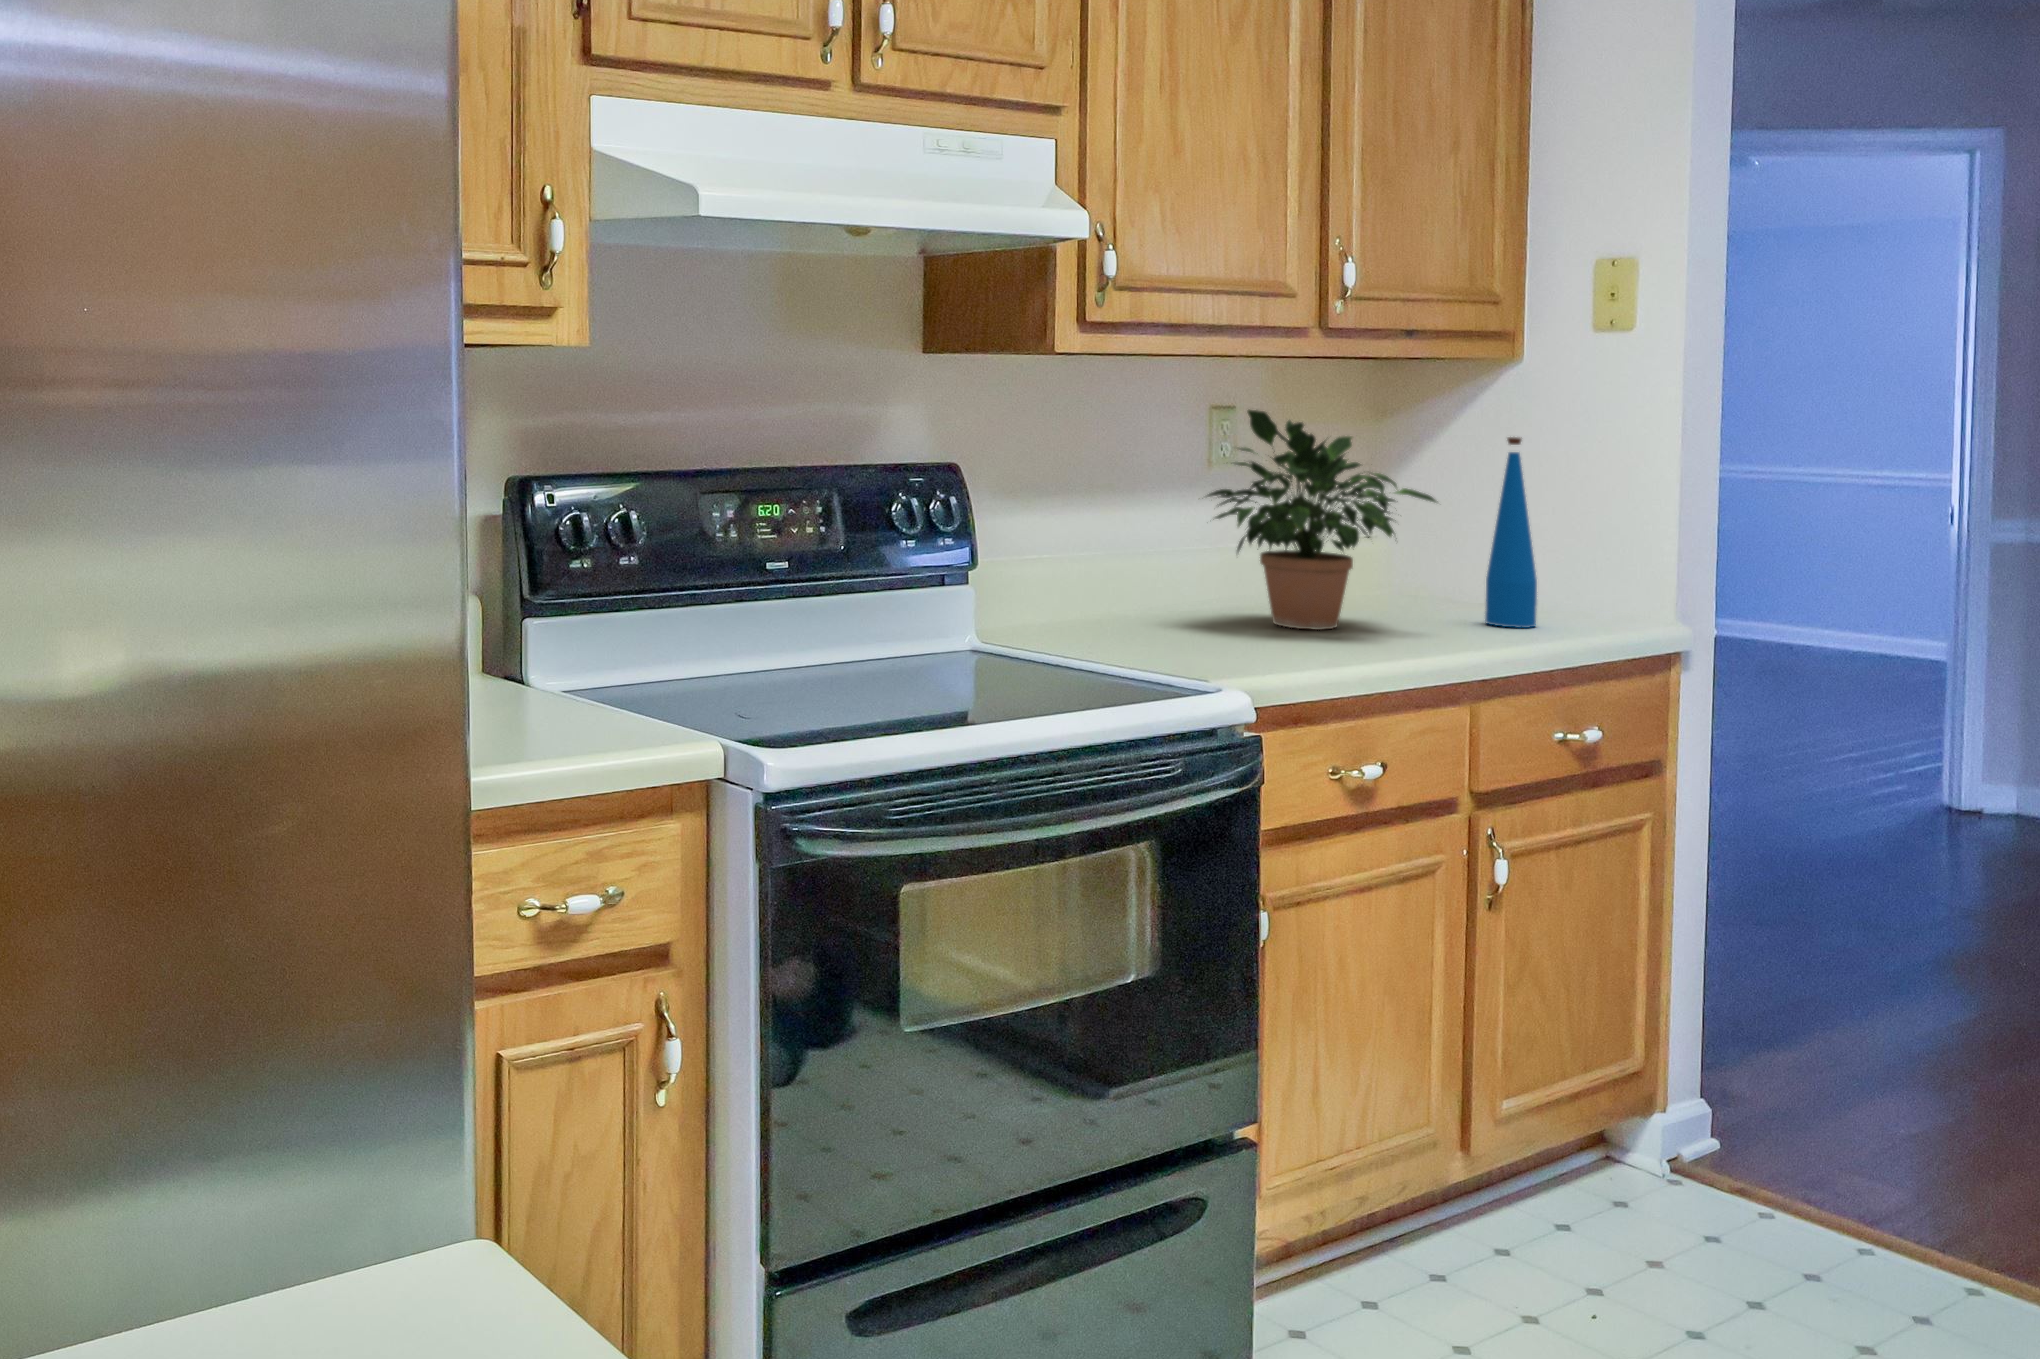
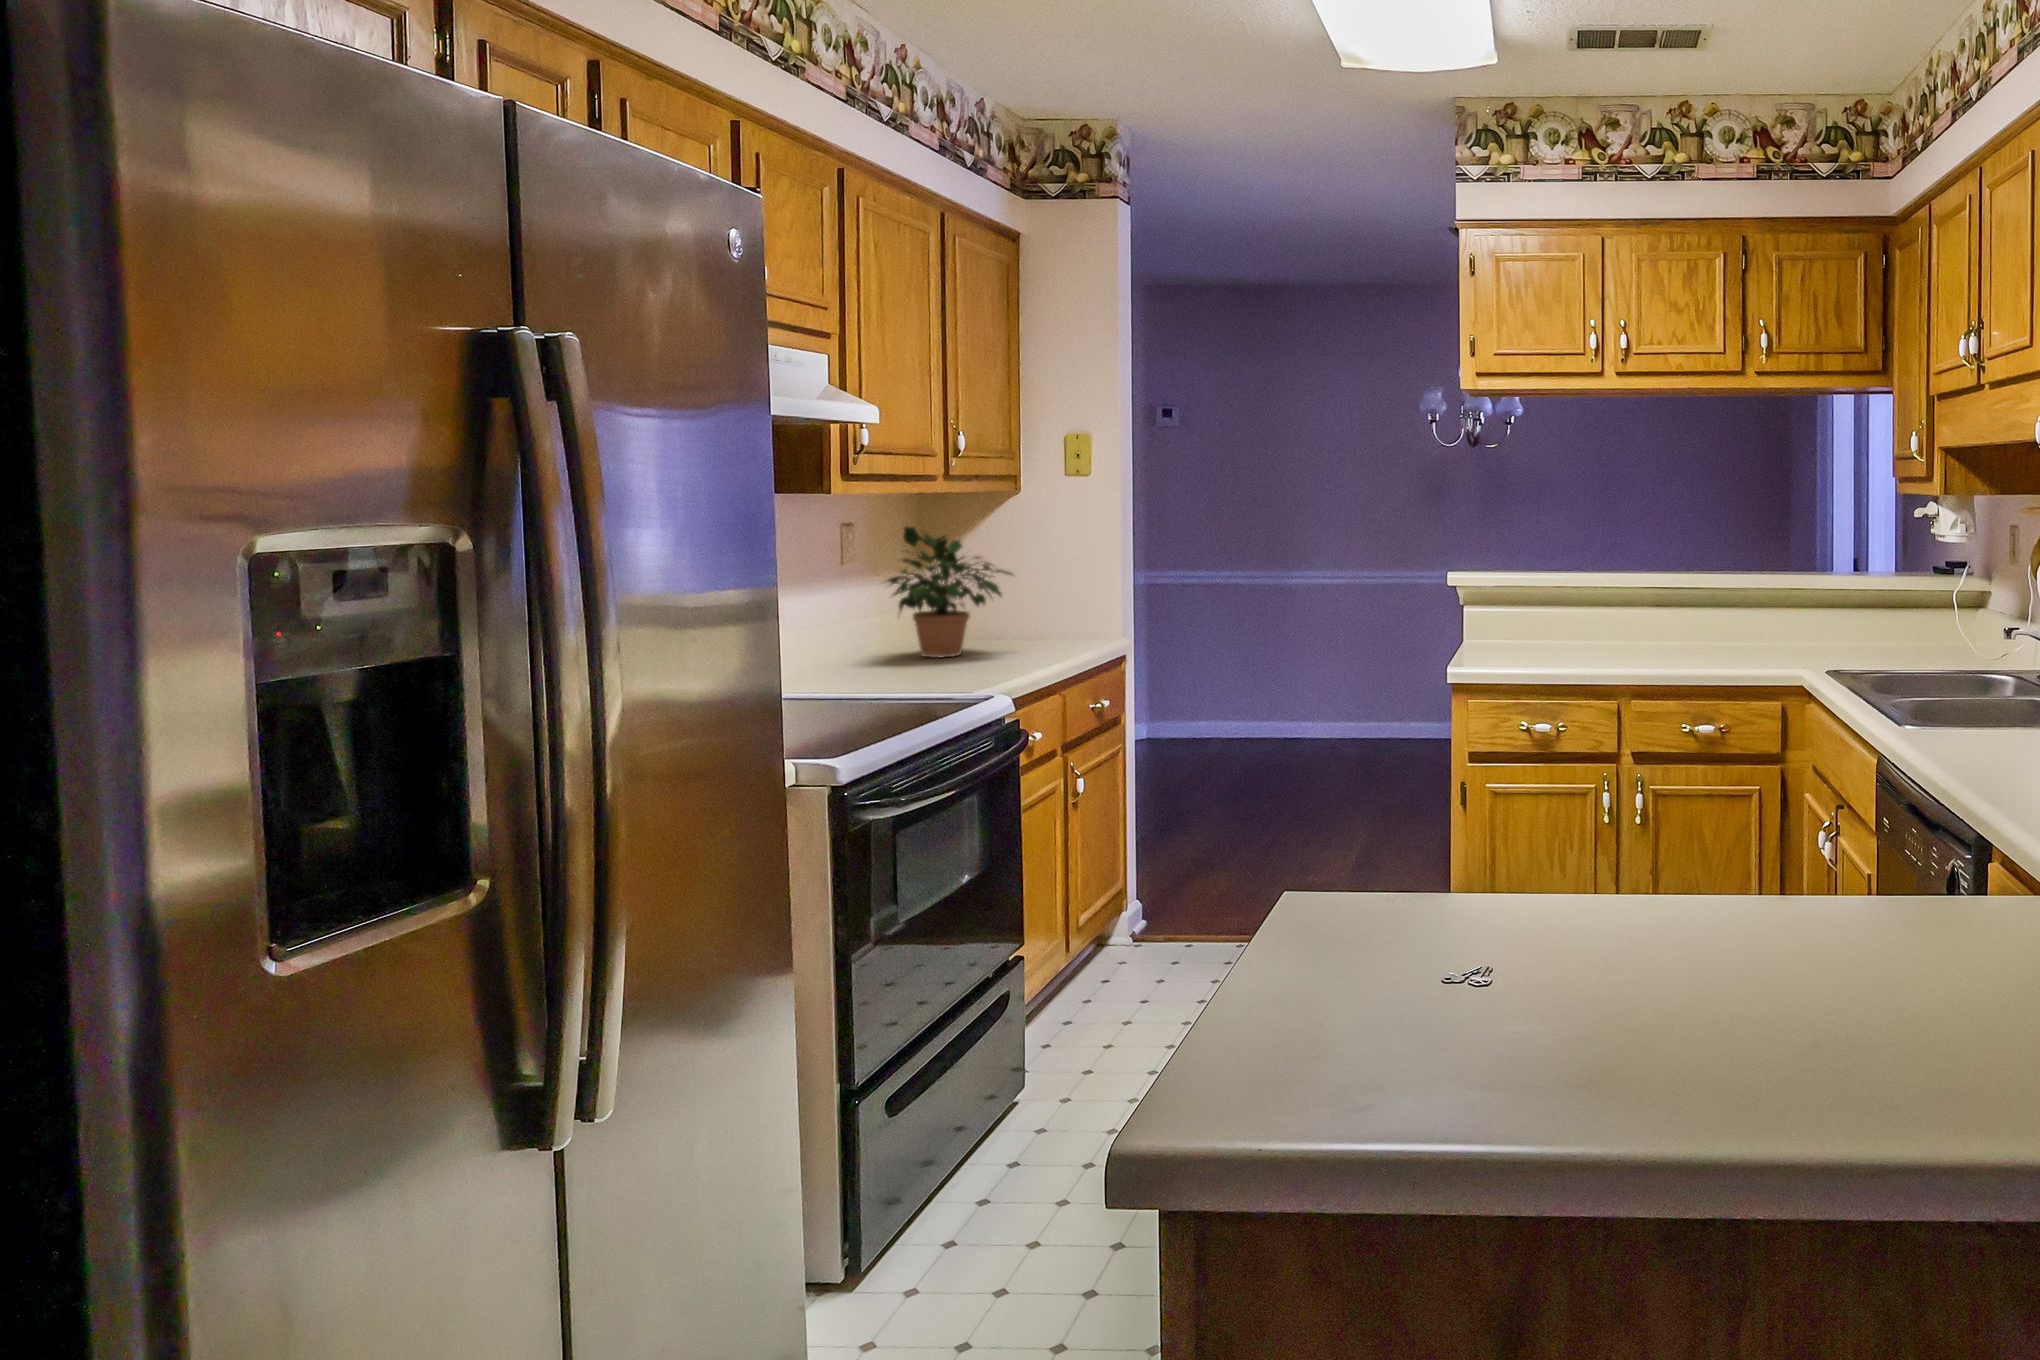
bottle: present [1485,437,1537,628] -> none [1027,536,1054,642]

